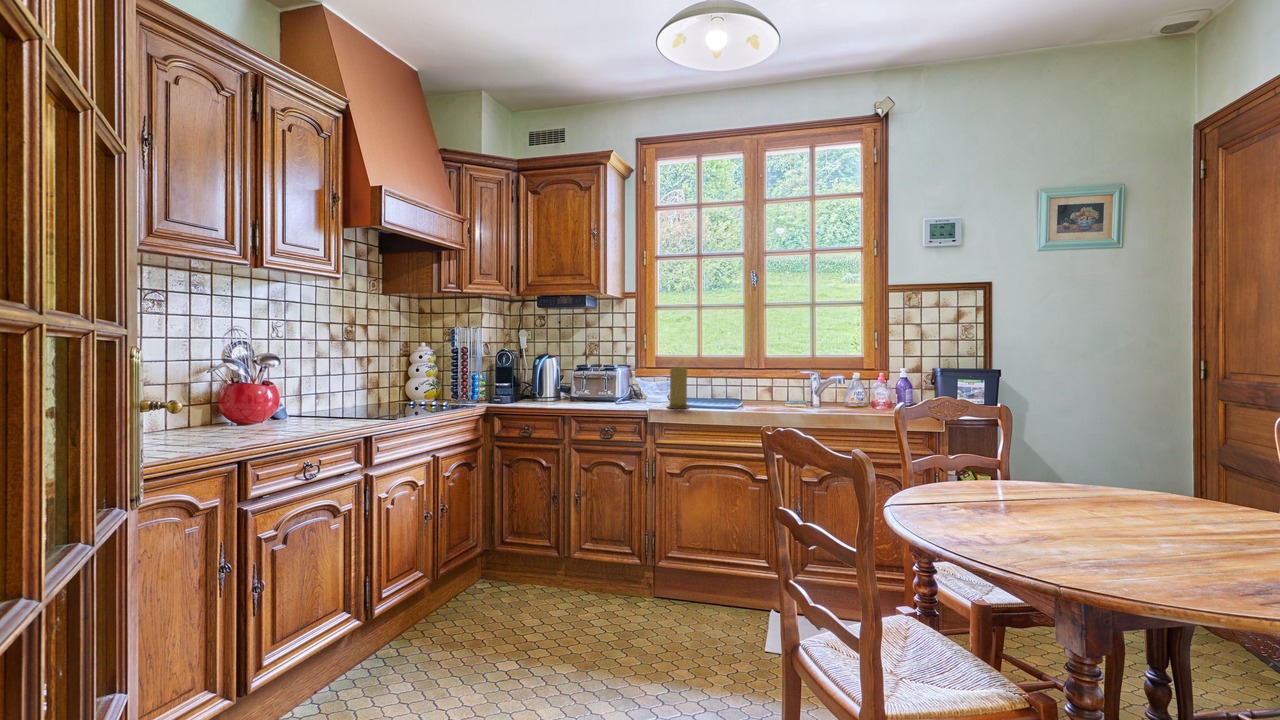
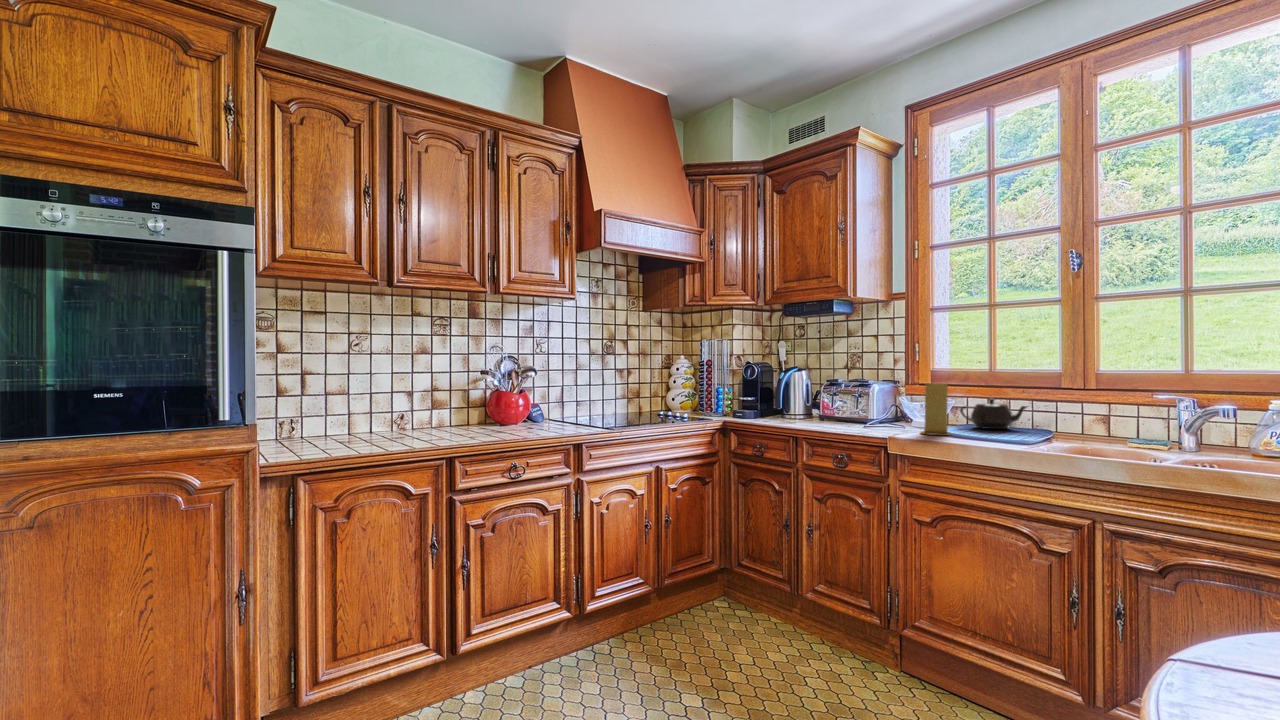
teapot: none [687,378,734,402] -> present [960,398,1027,429]

